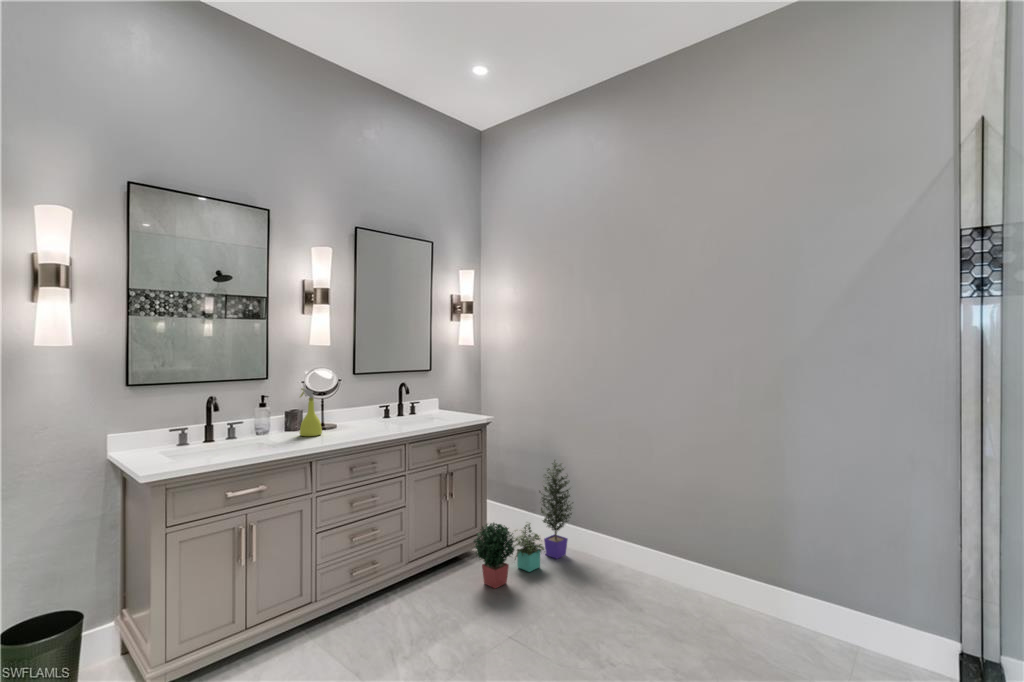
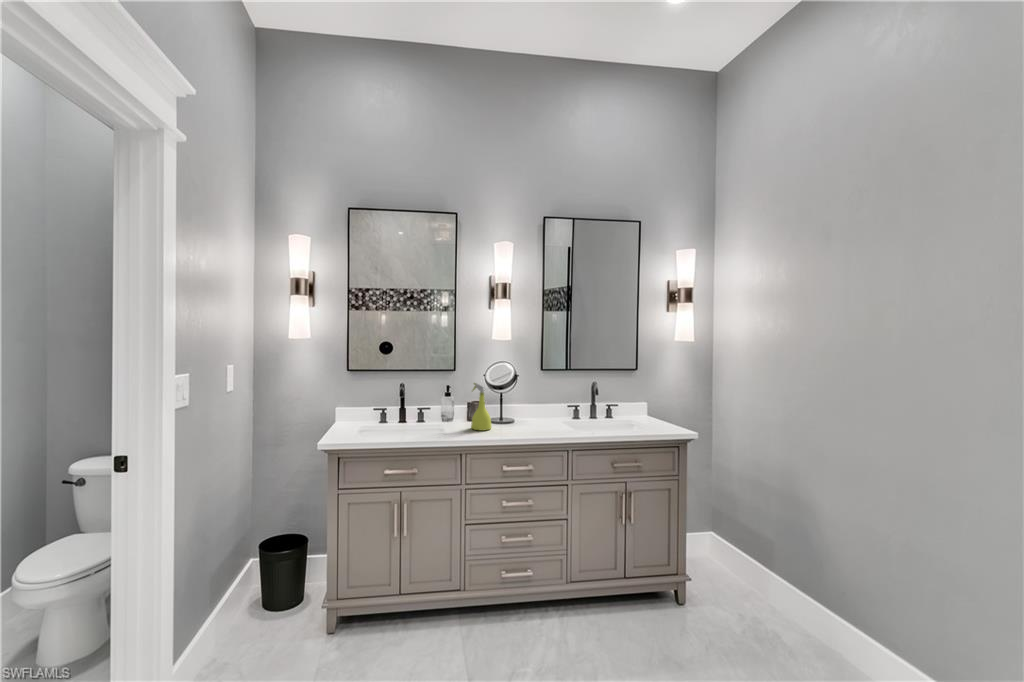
potted plant: present [473,460,572,588] -> none [640,499,801,640]

